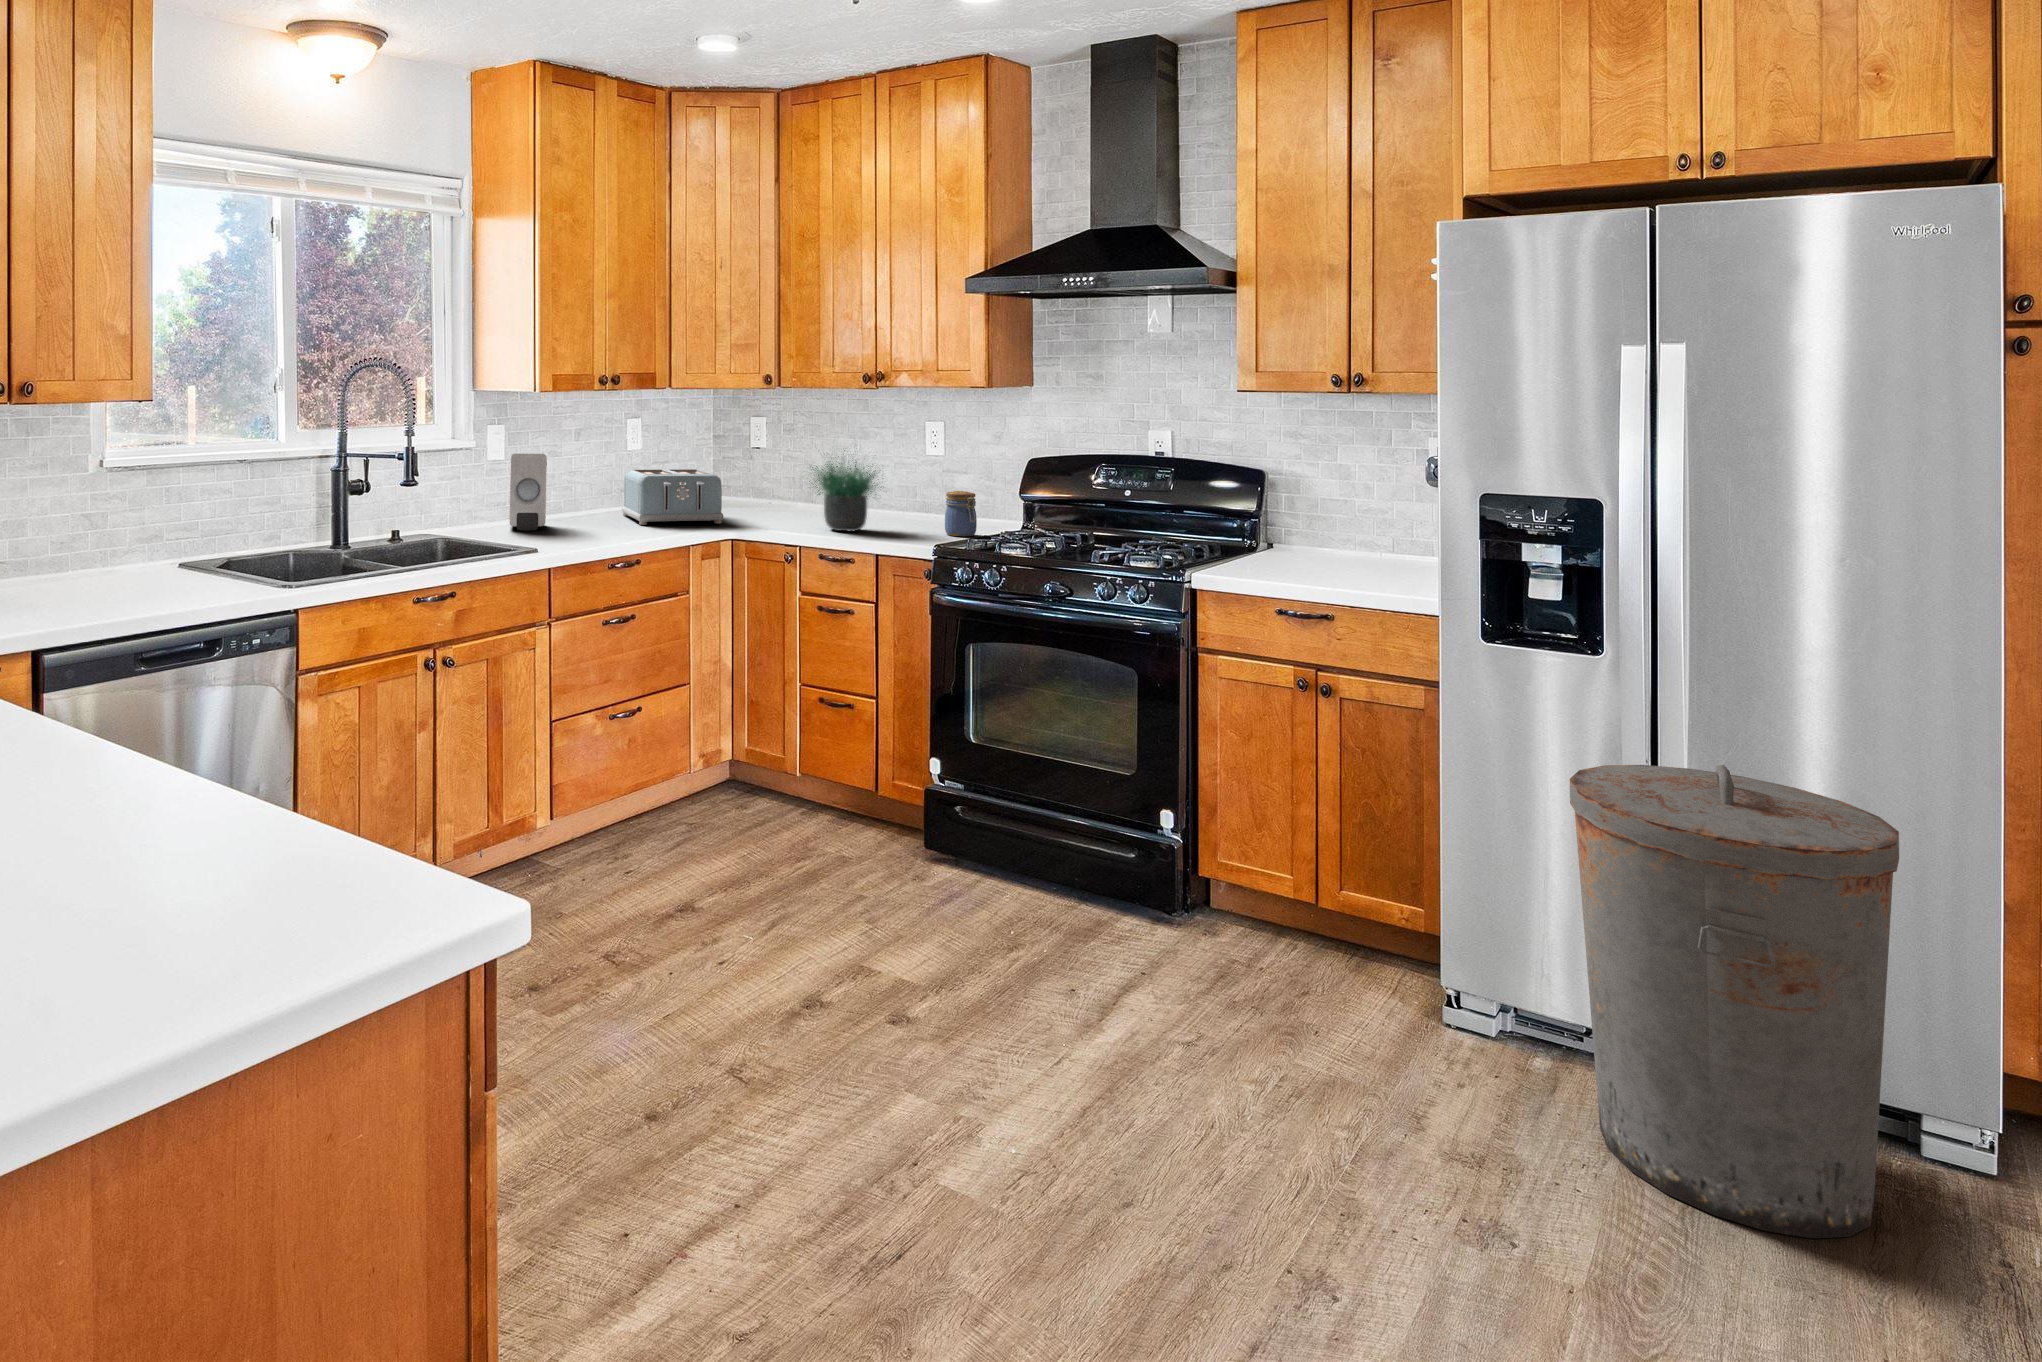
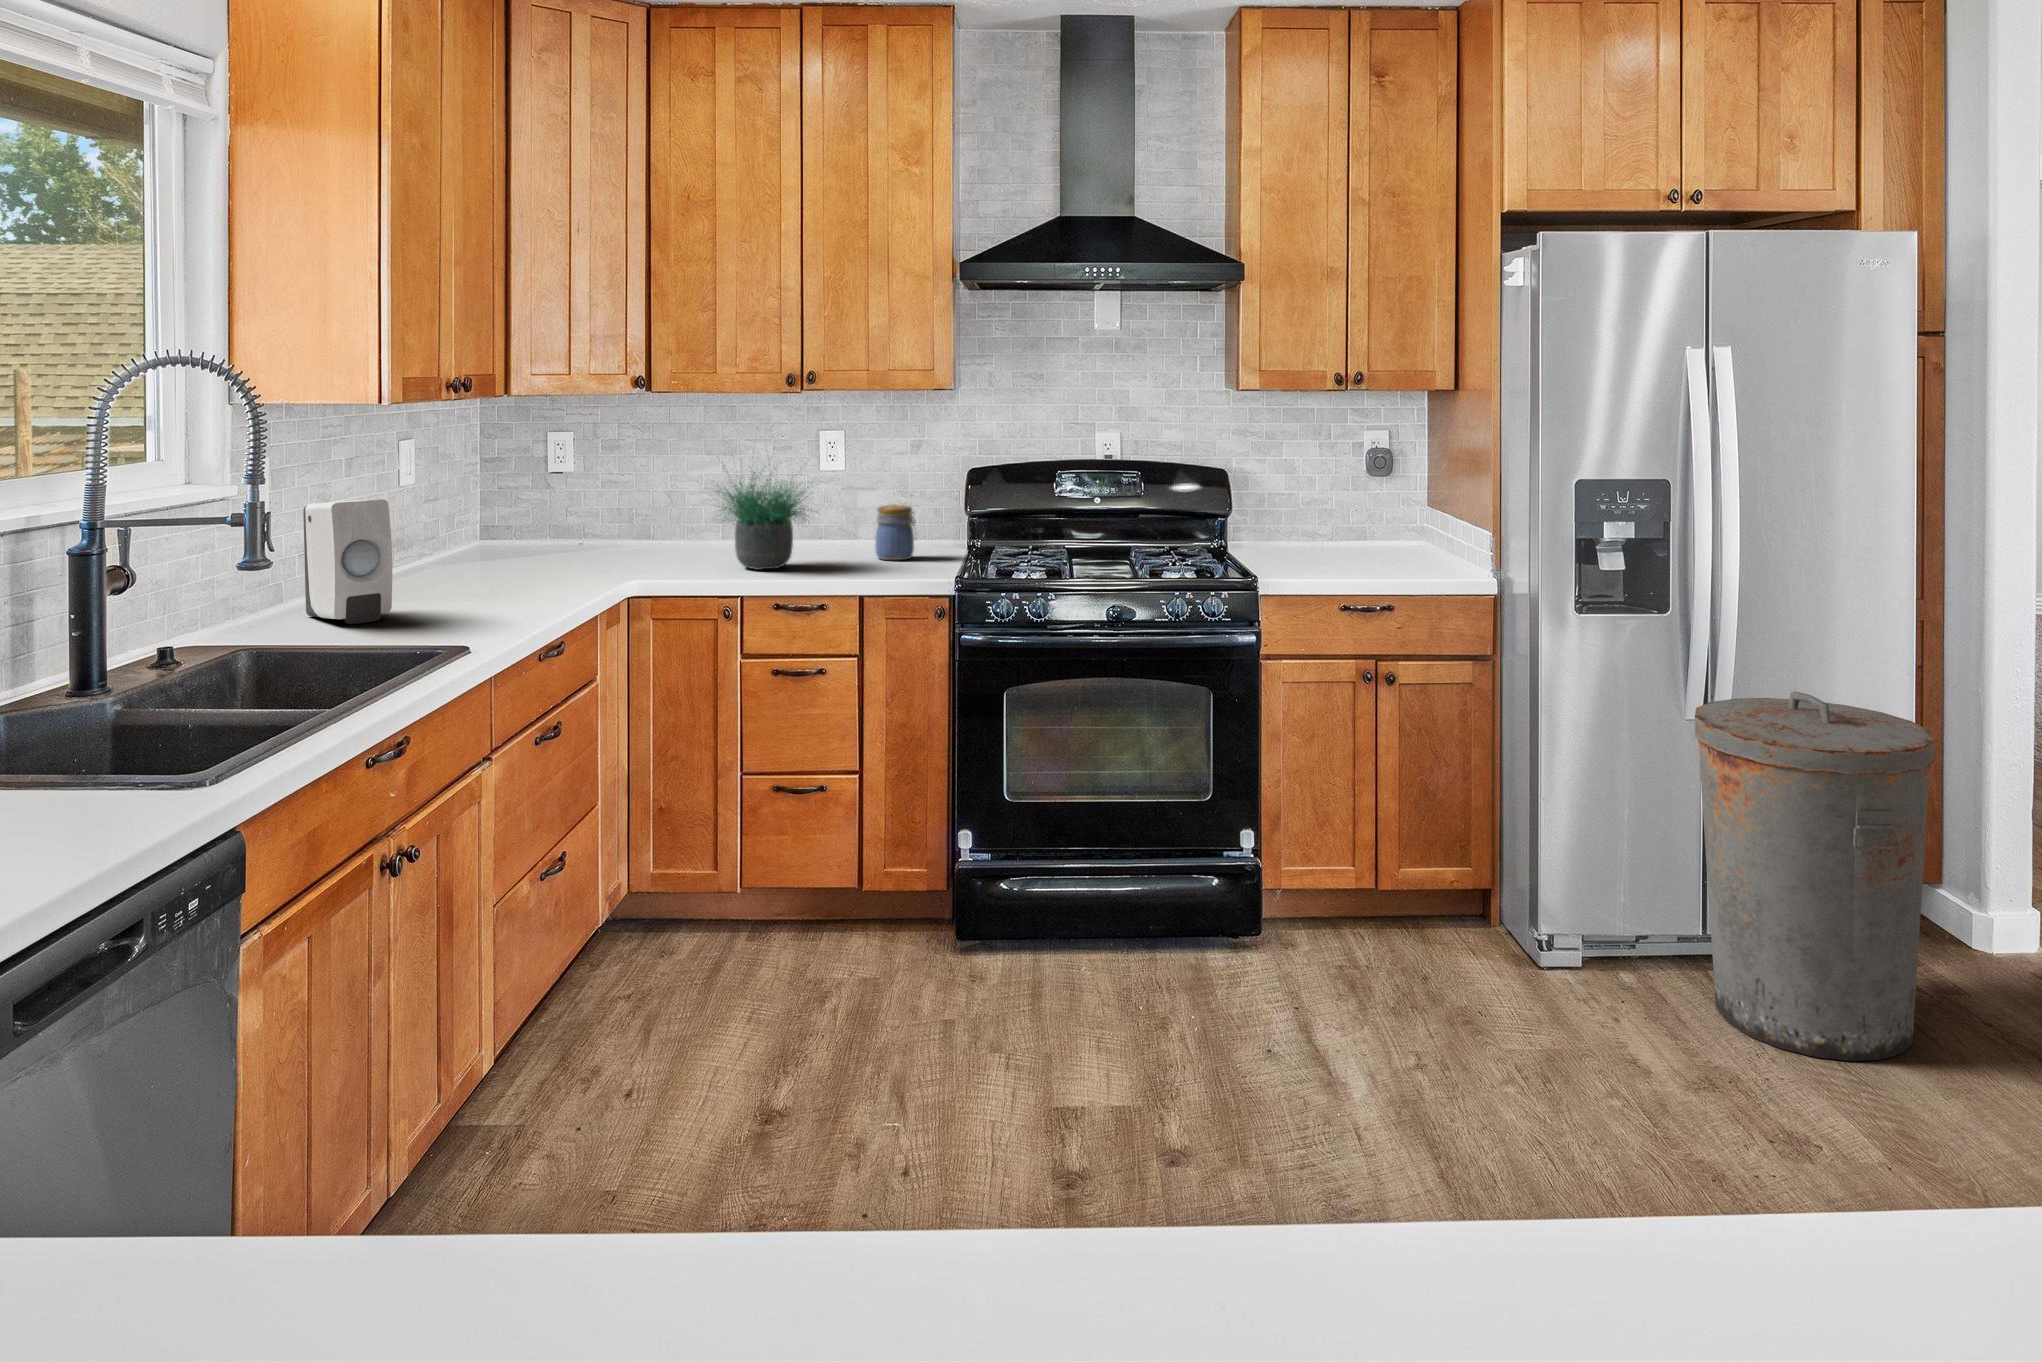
toaster: present [622,469,723,525] -> none [418,502,603,592]

